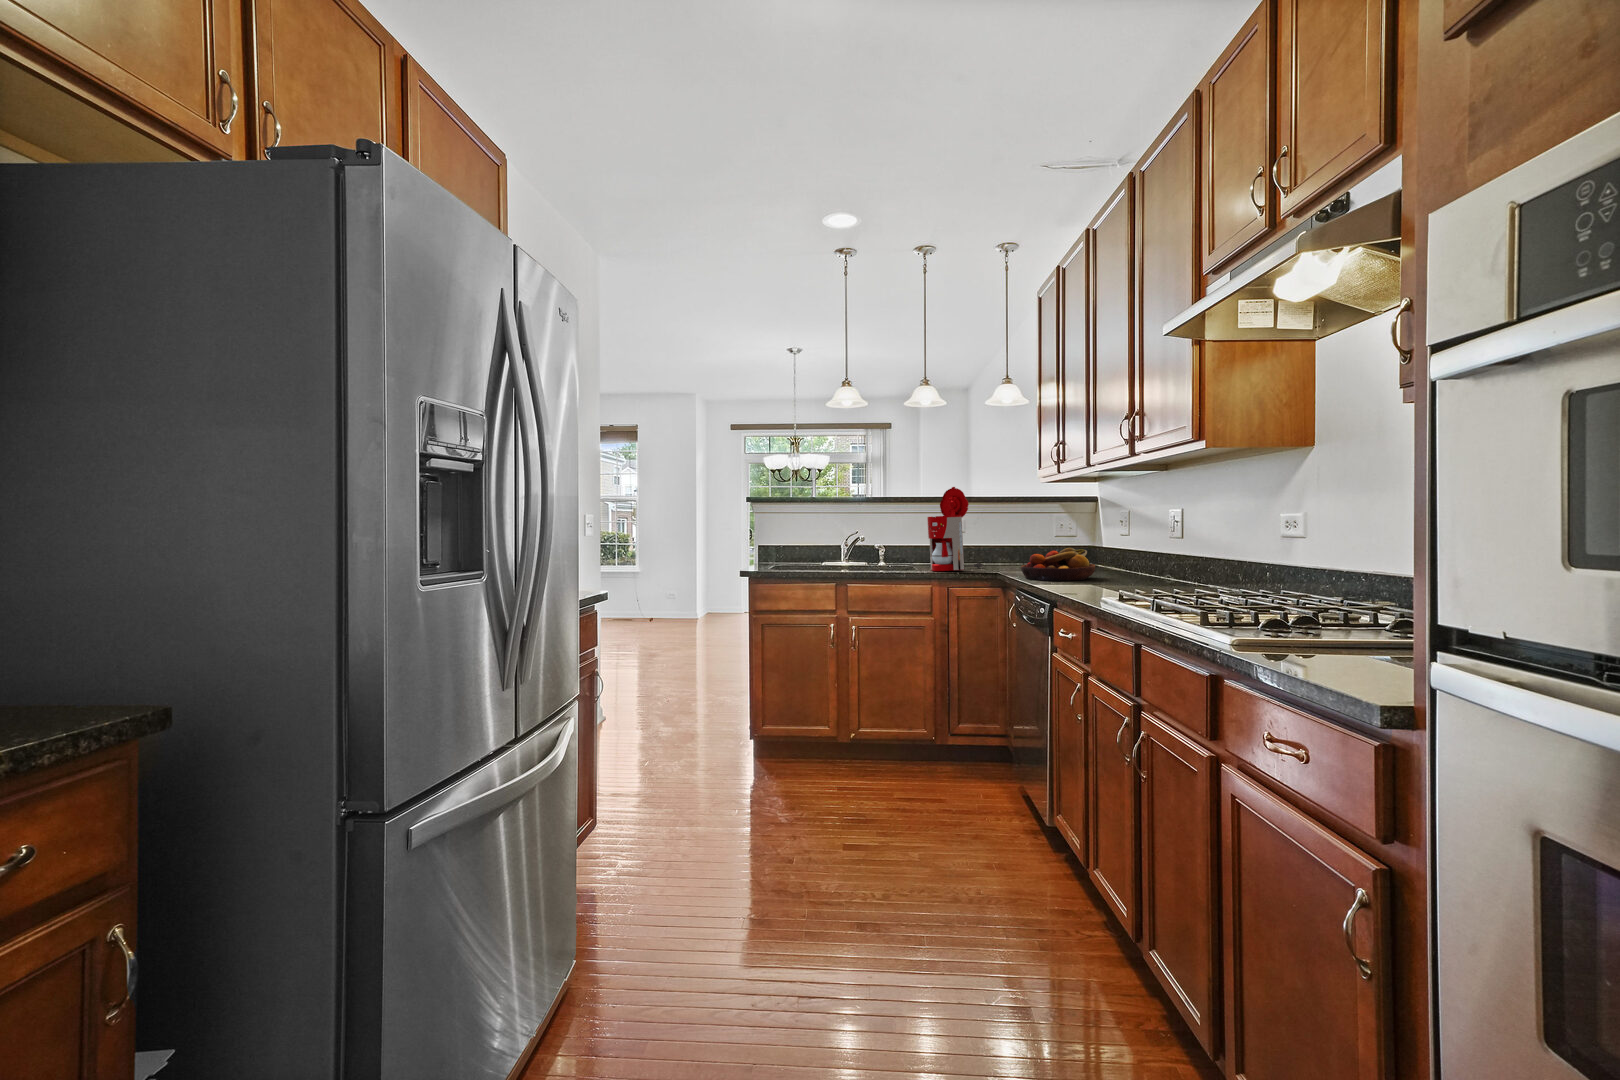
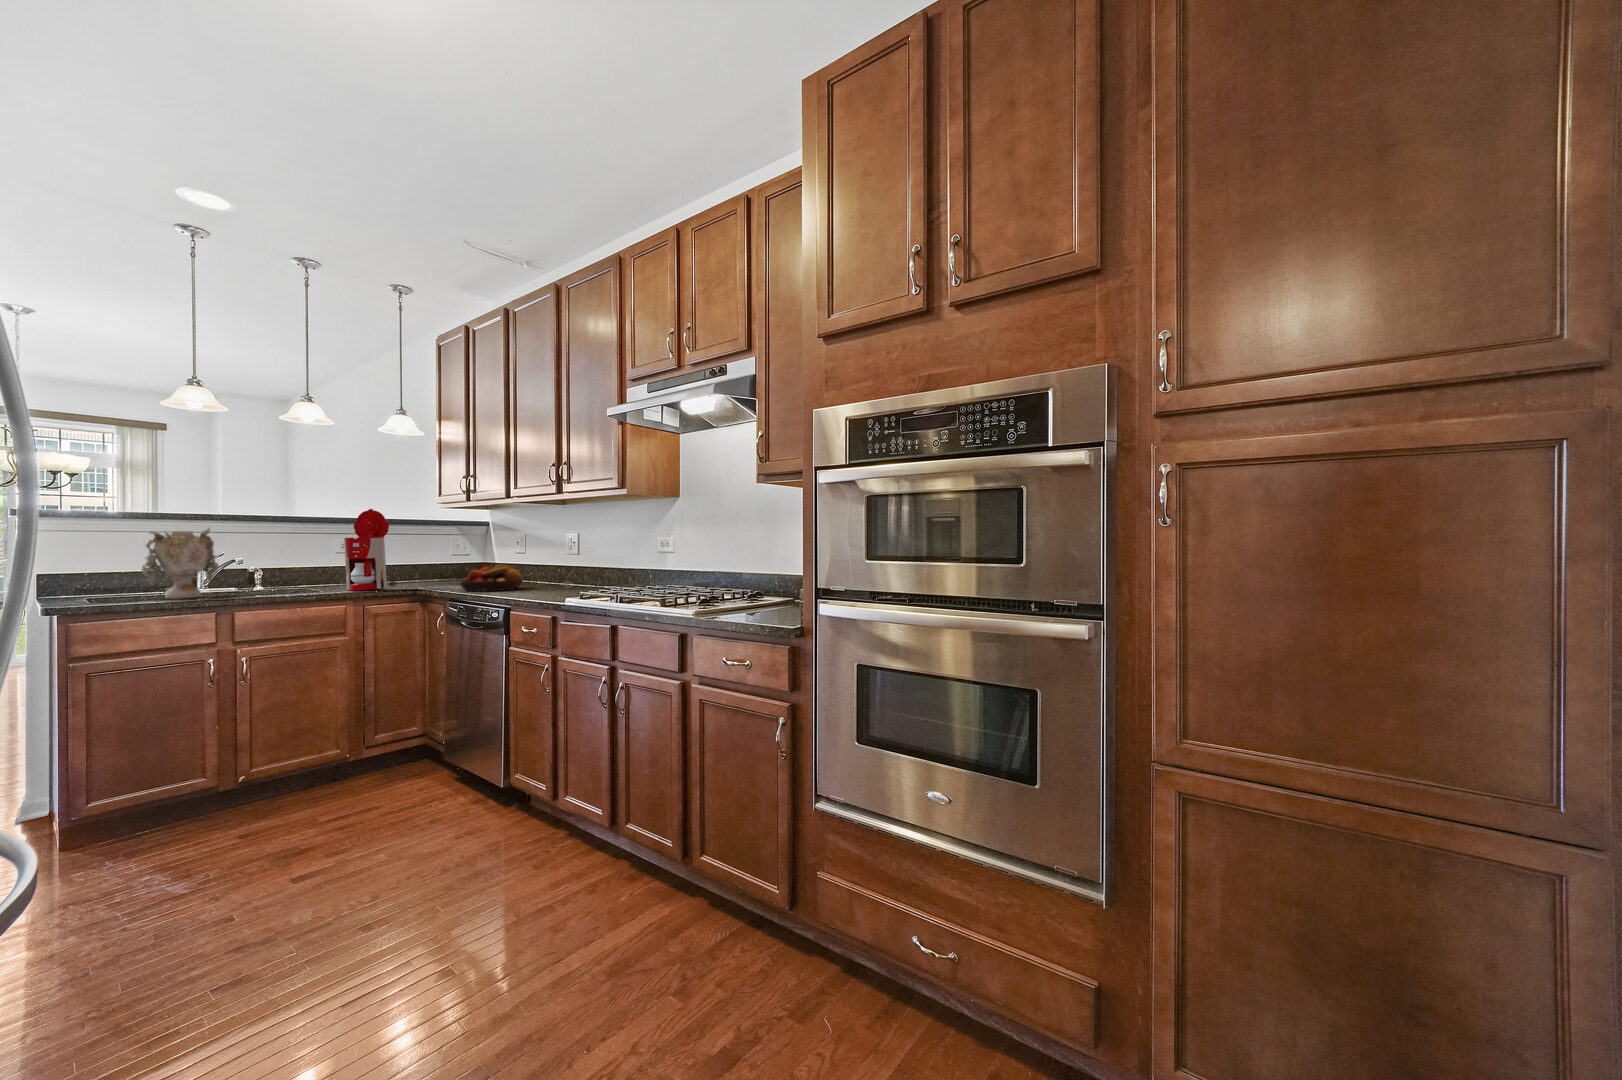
vase: none [785,509,837,570] -> present [142,529,219,599]

